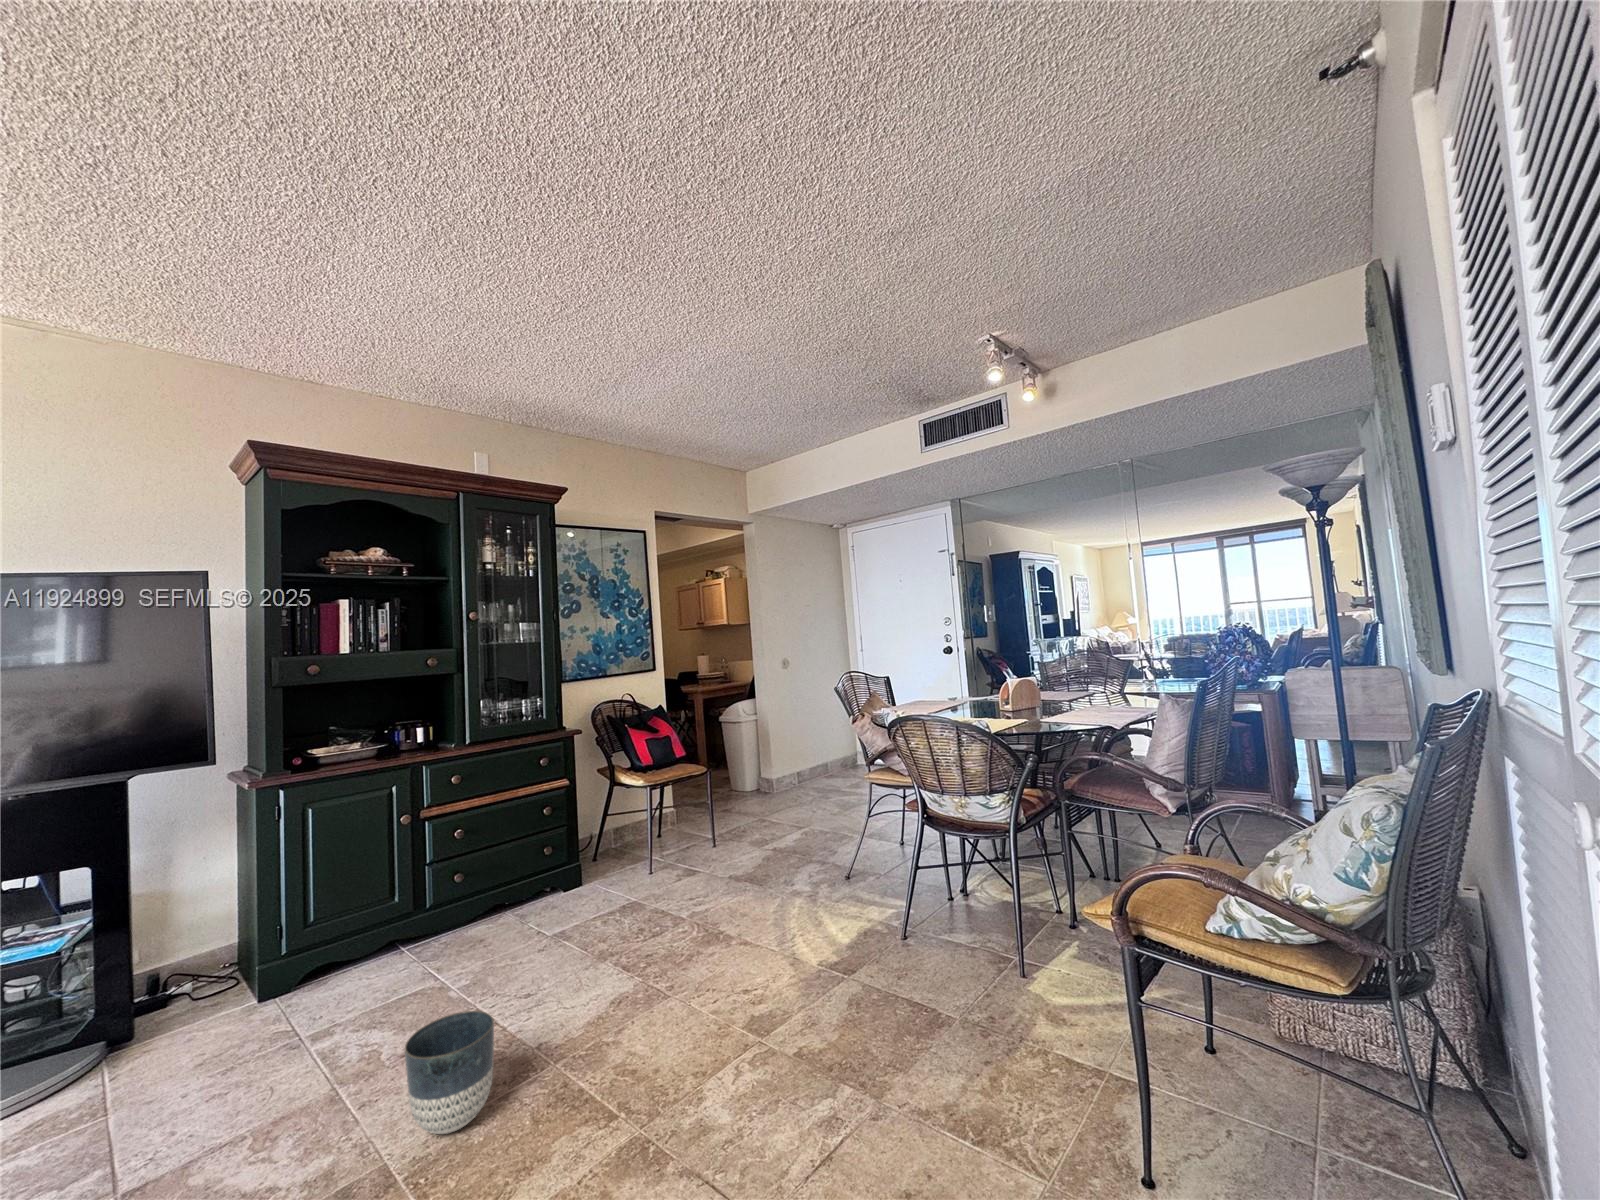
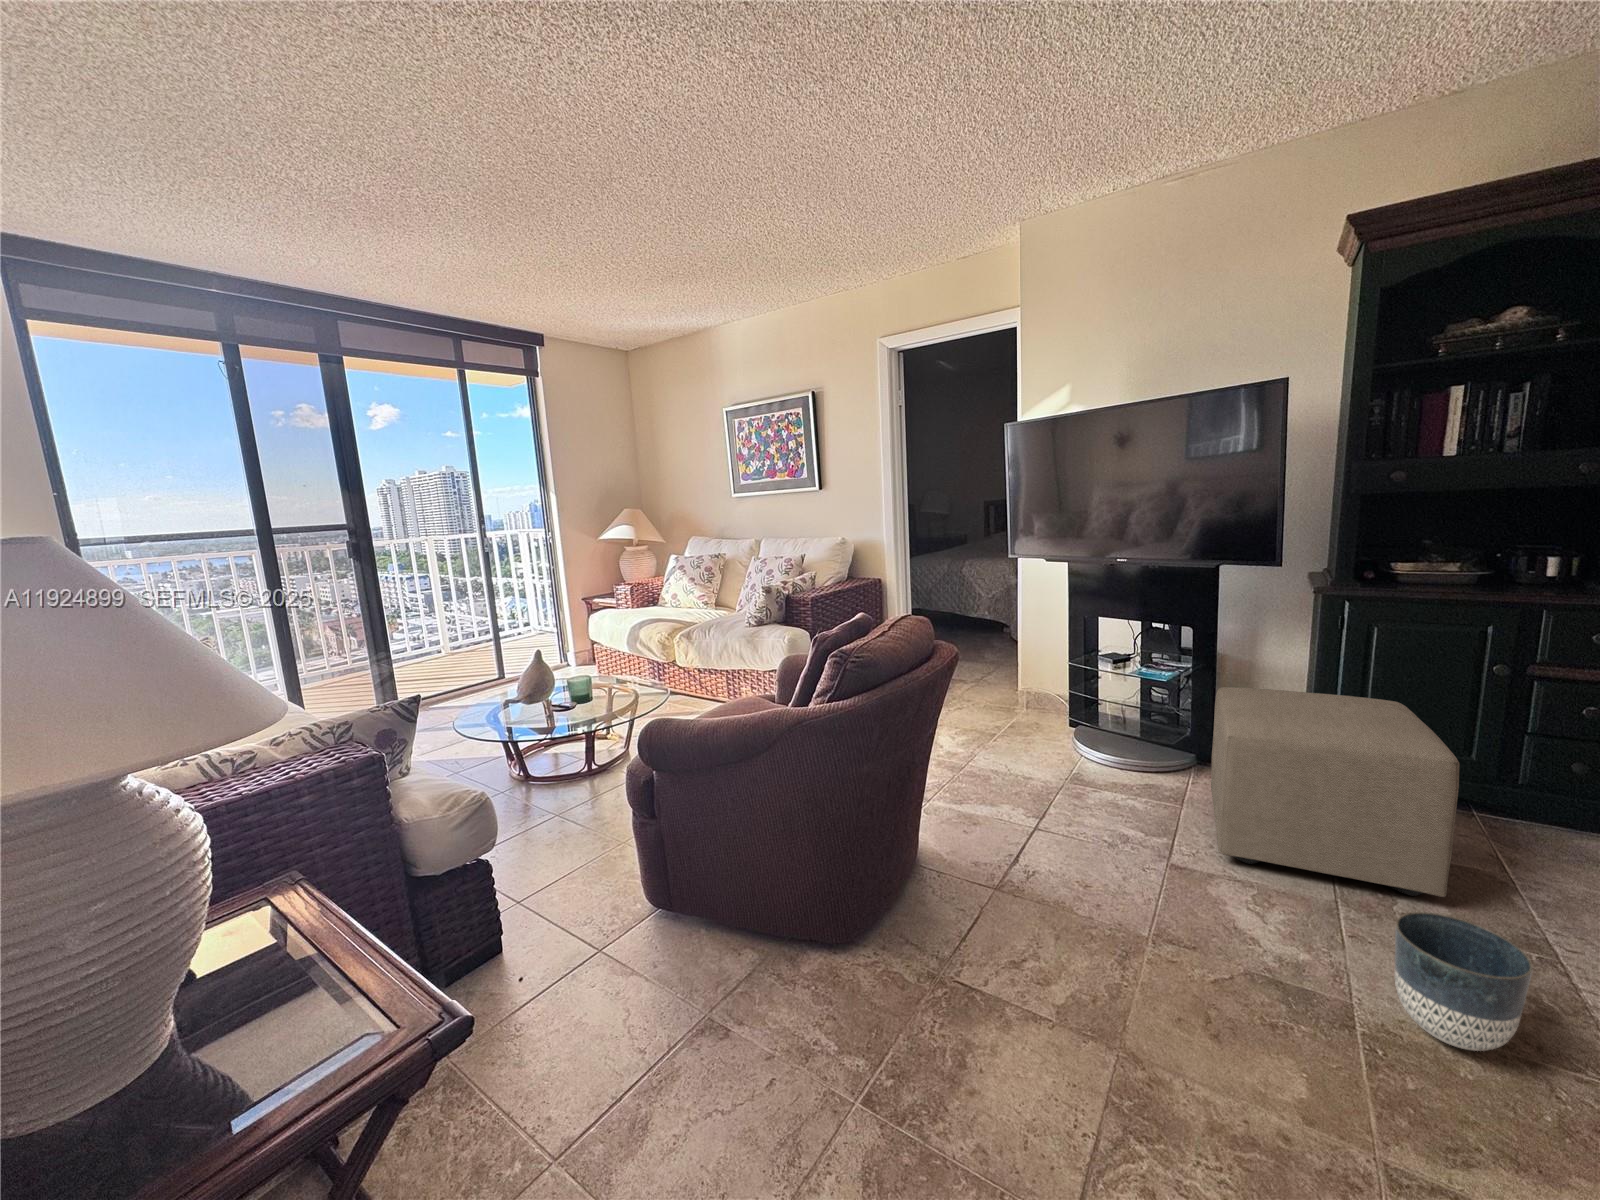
ottoman: none [146,872,413,1128] -> present [1211,687,1459,897]

